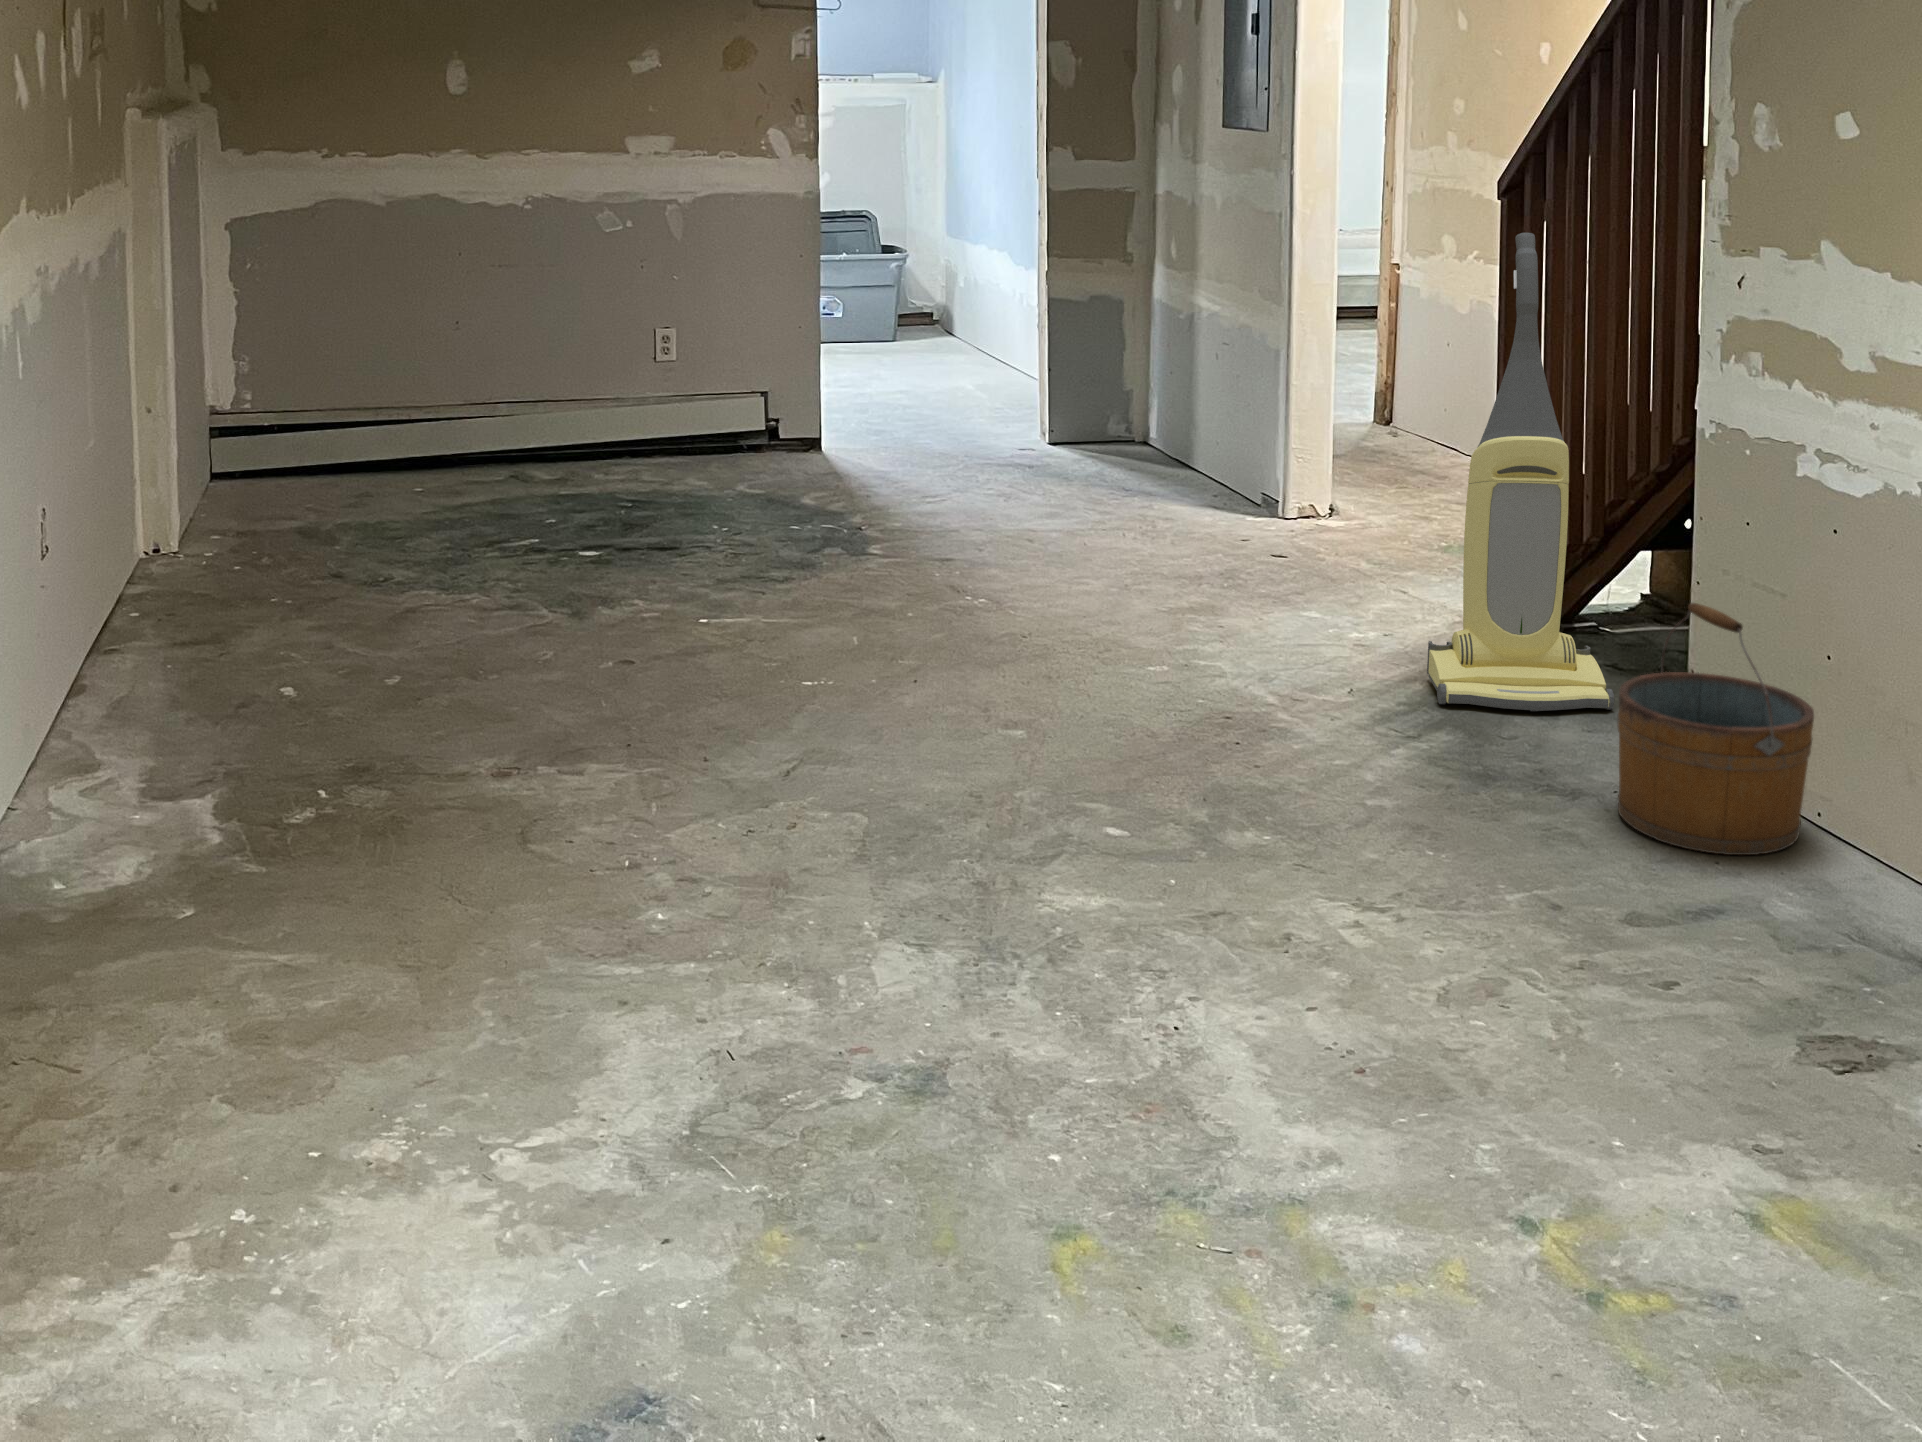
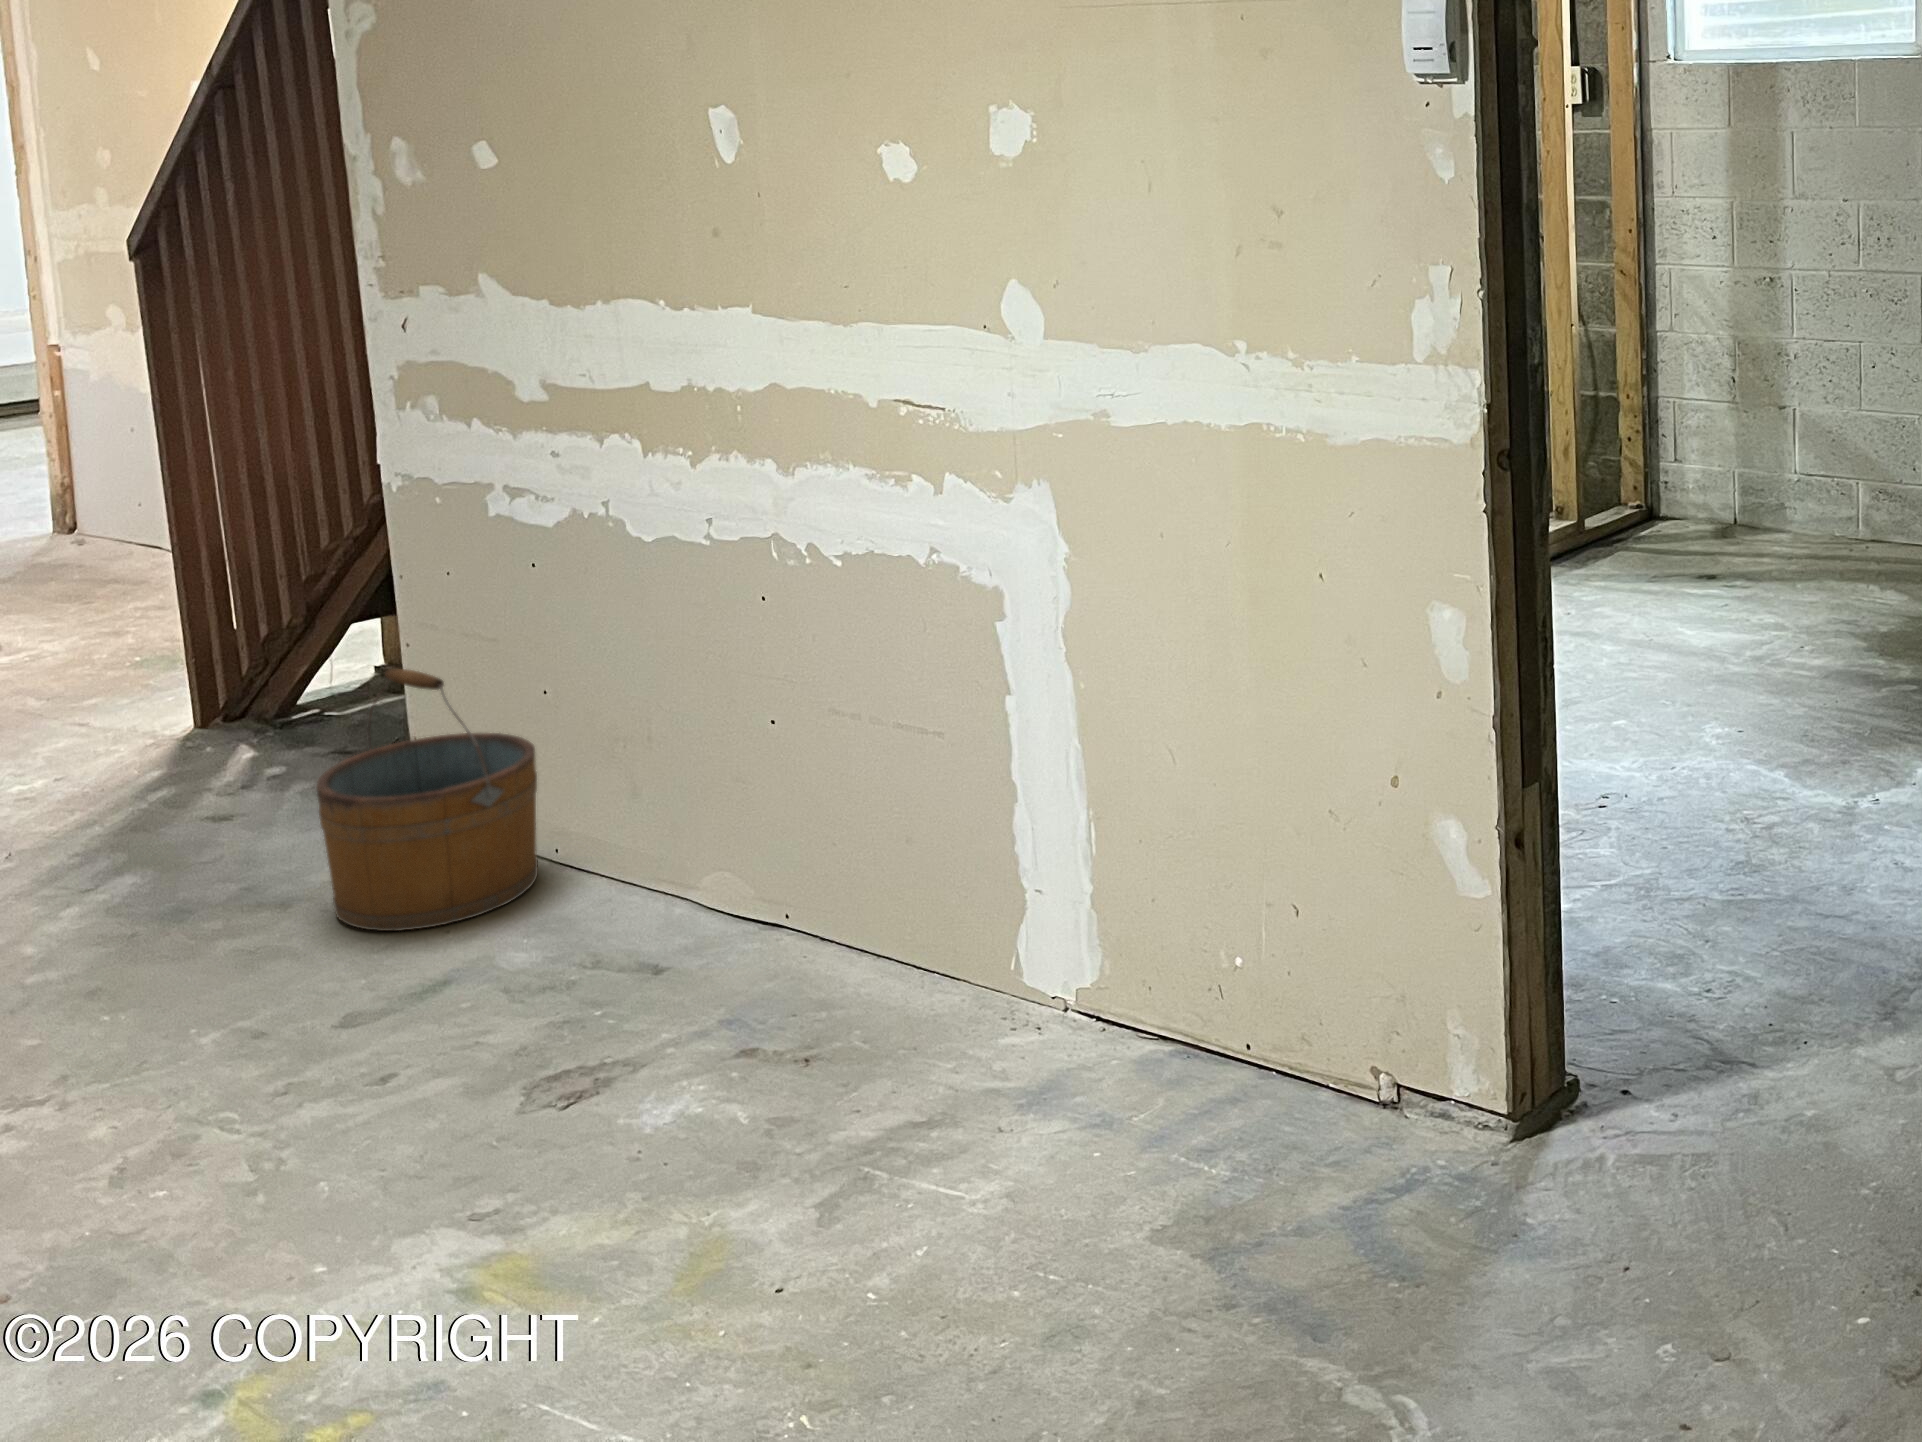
vacuum cleaner: present [1427,233,1614,711] -> none [92,295,337,854]

